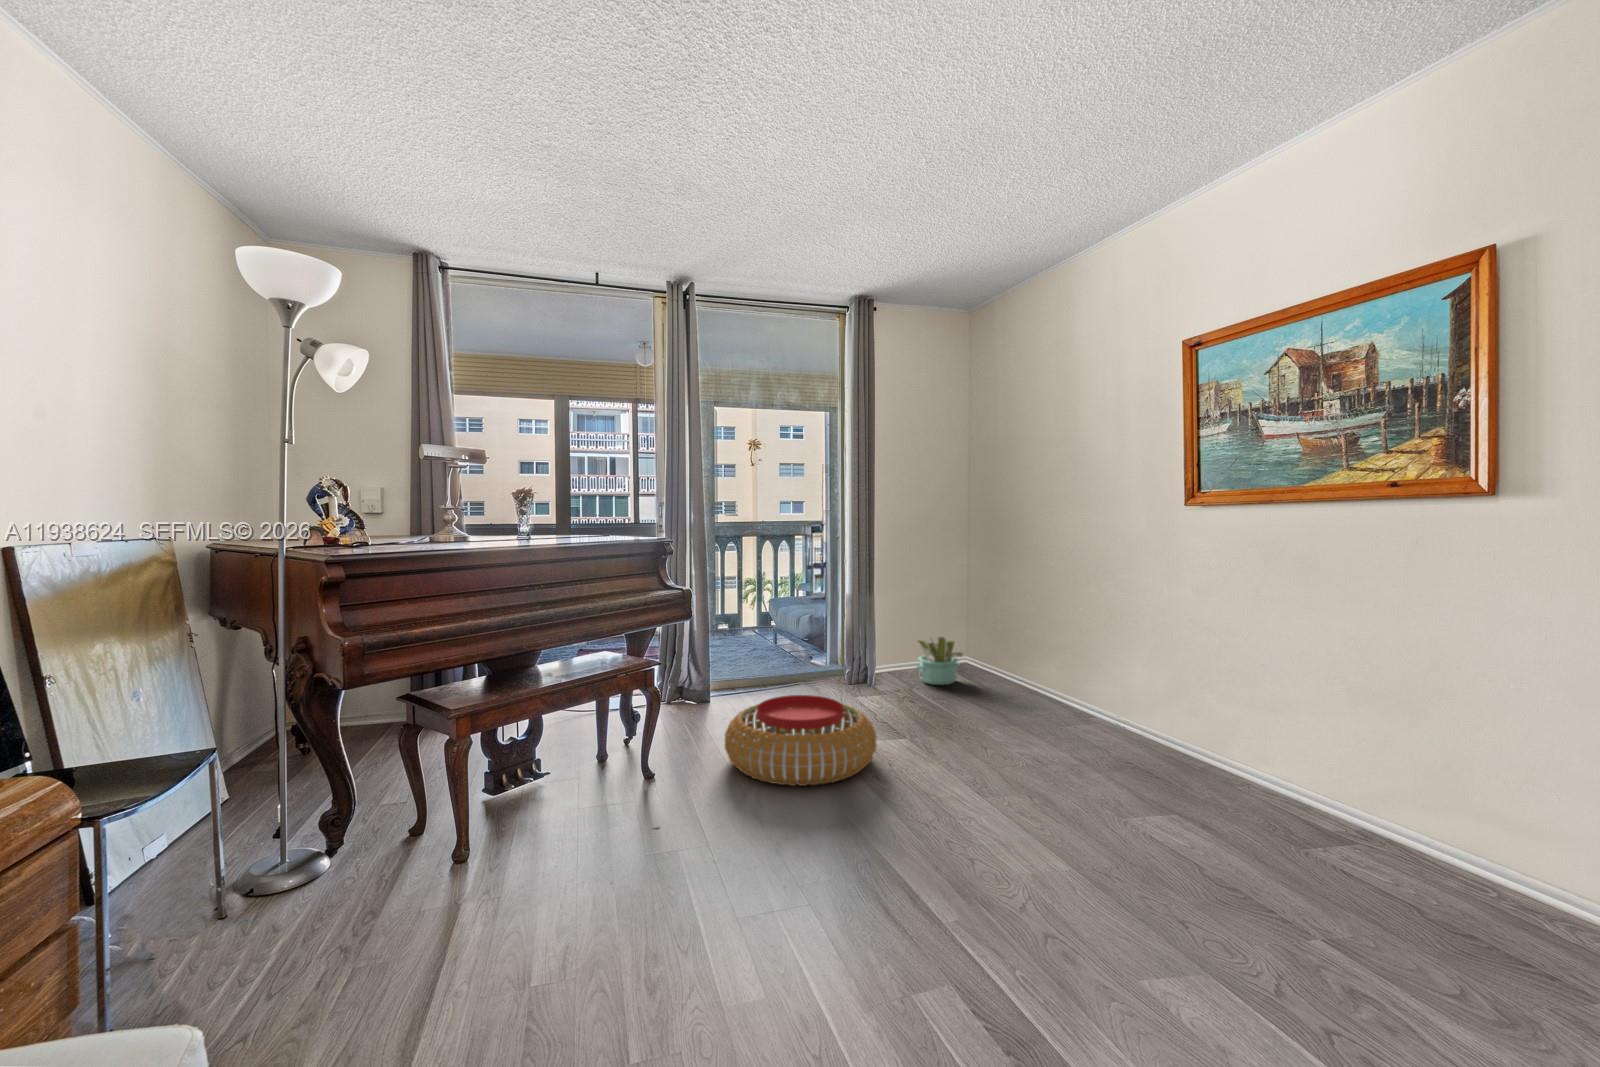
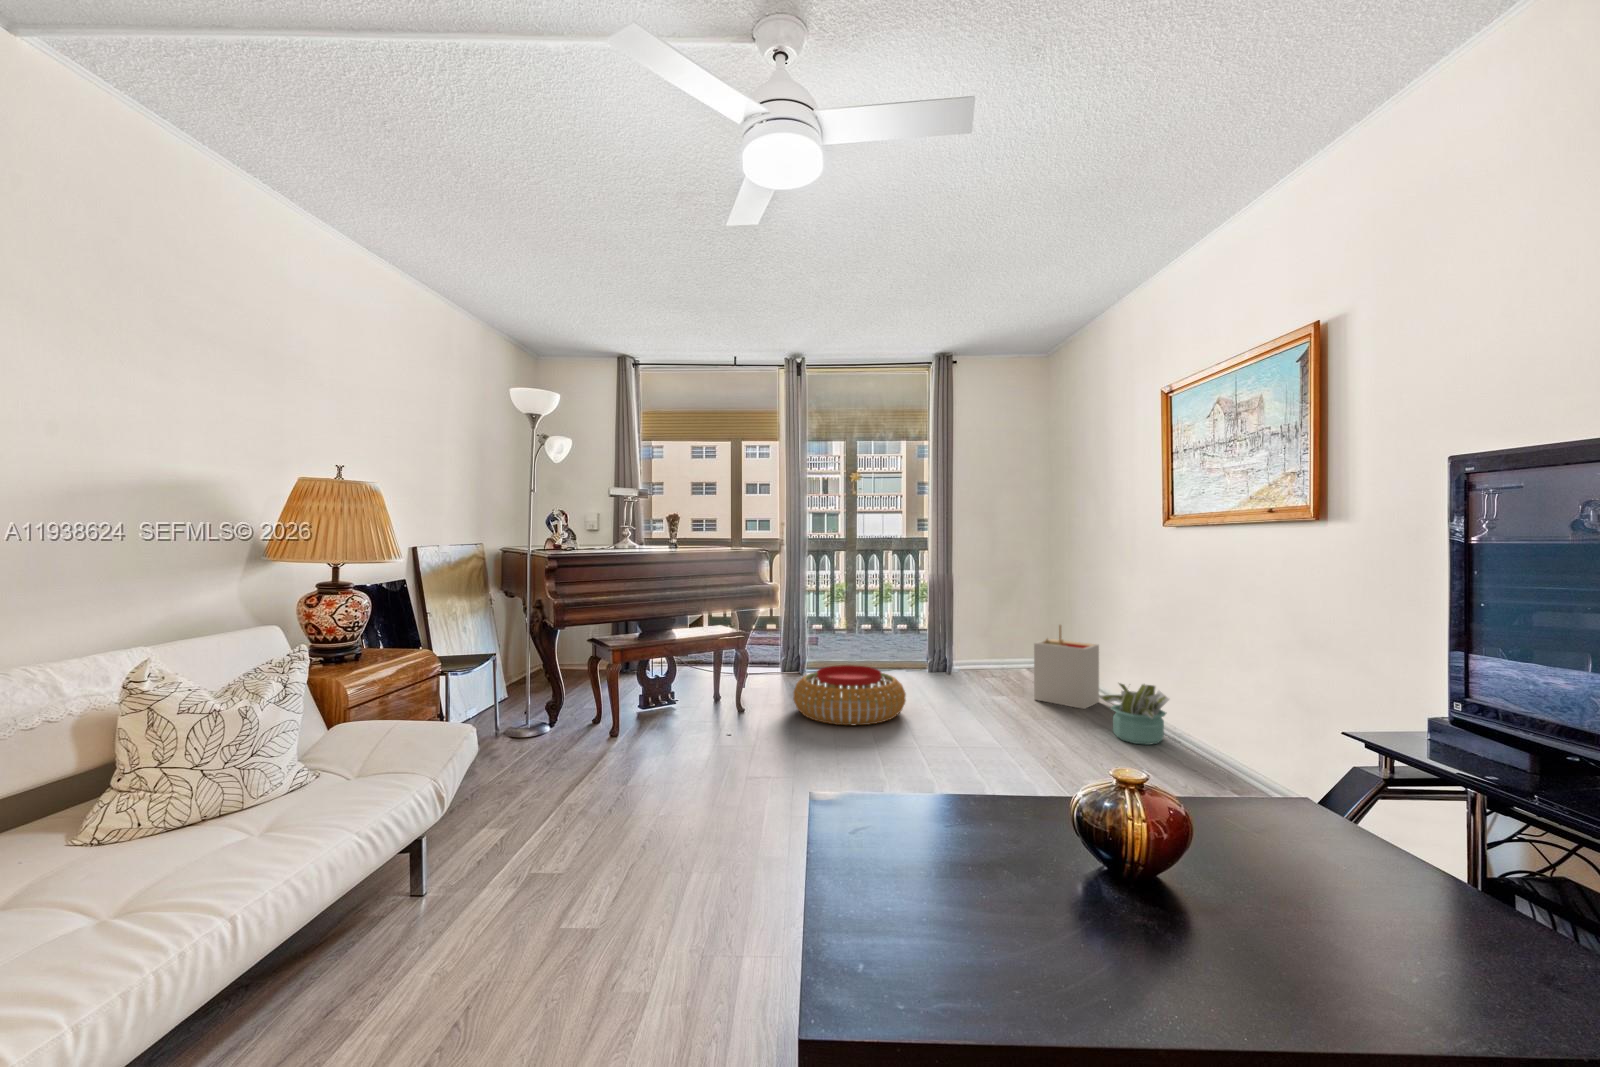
storage bin: none [995,625,1062,724] -> present [1034,625,1099,709]
decorative plant: present [916,637,963,685] -> present [1098,683,1169,745]

